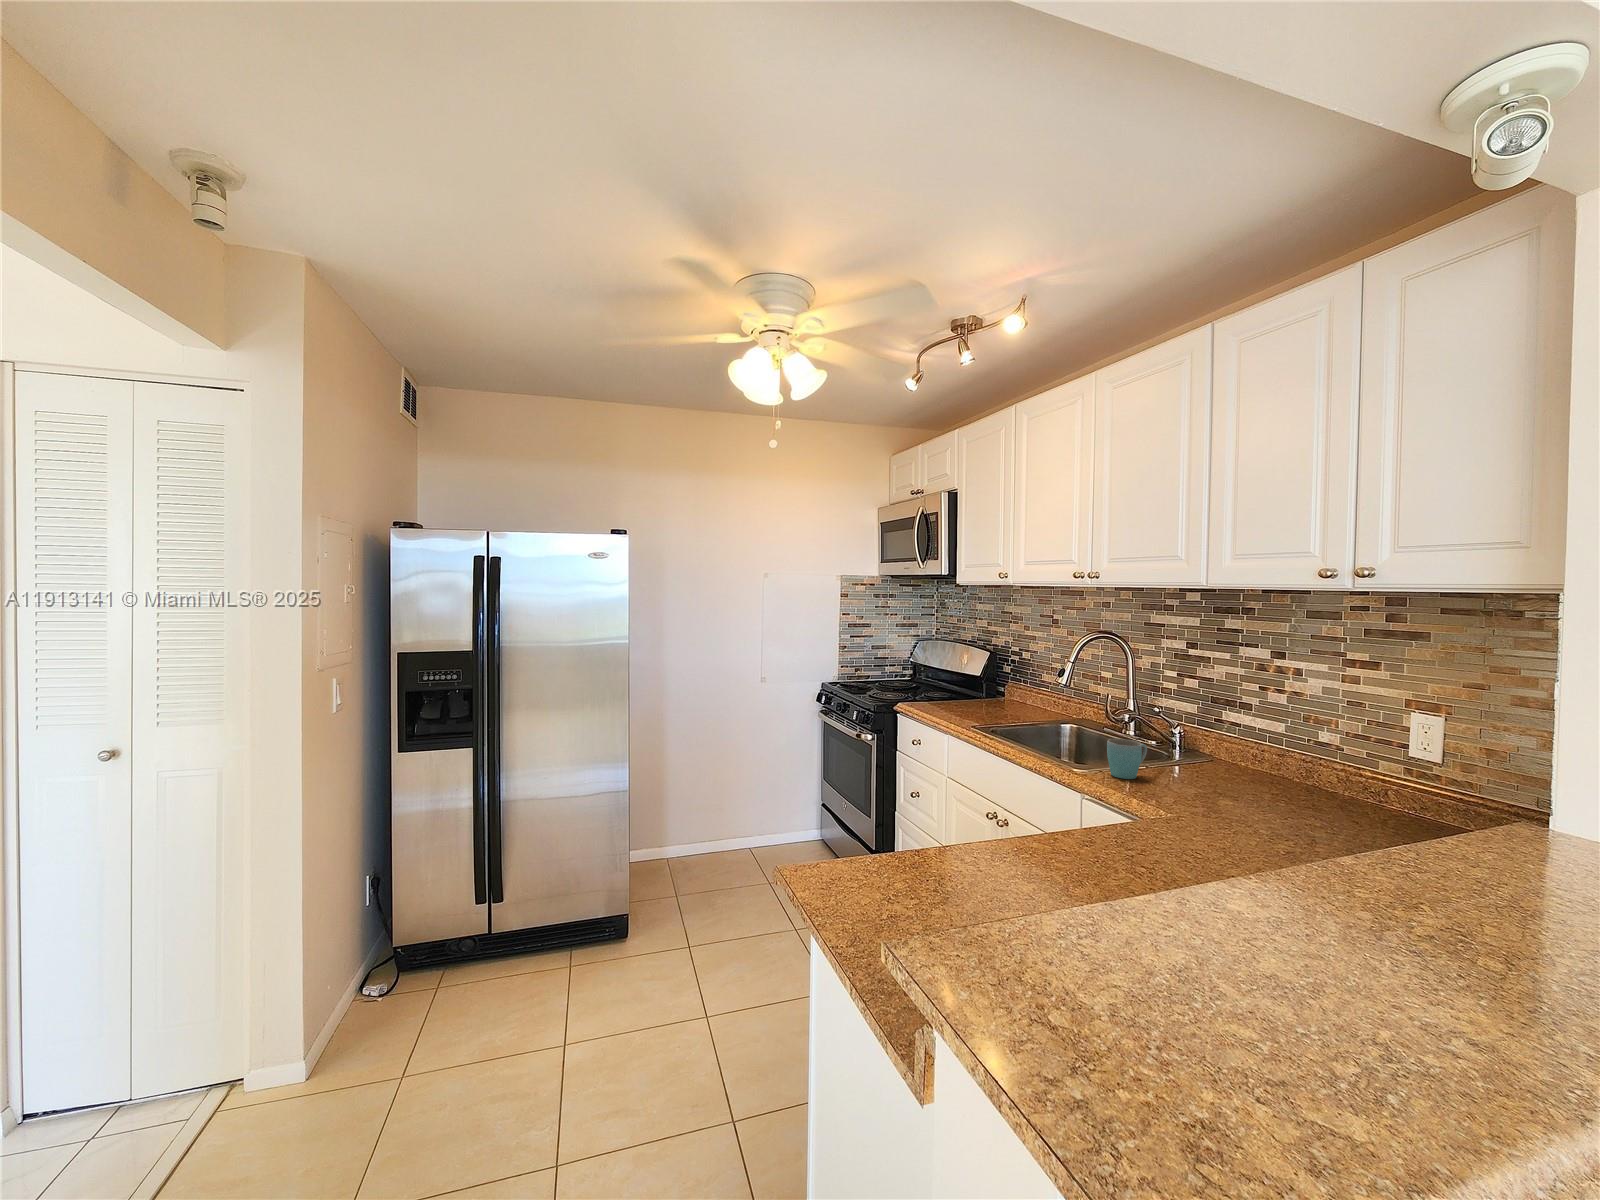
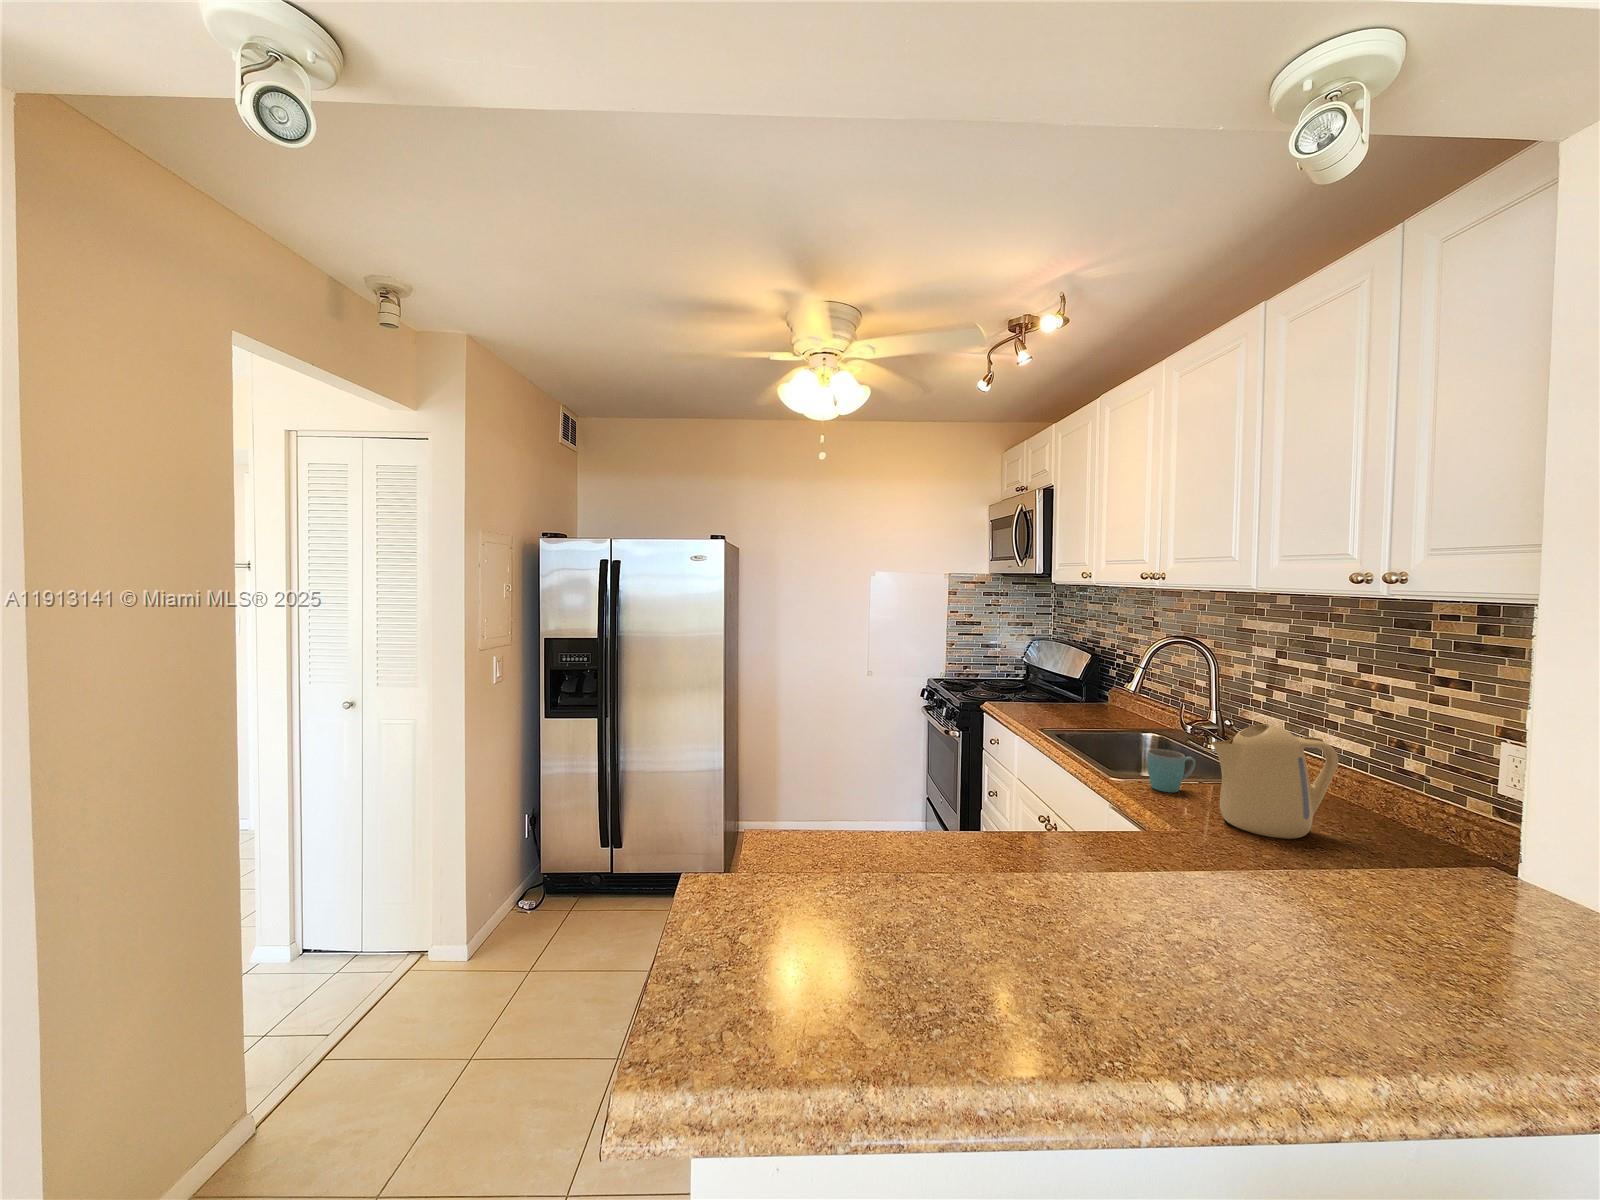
kettle: none [1190,709,1291,813] -> present [1212,724,1338,839]

